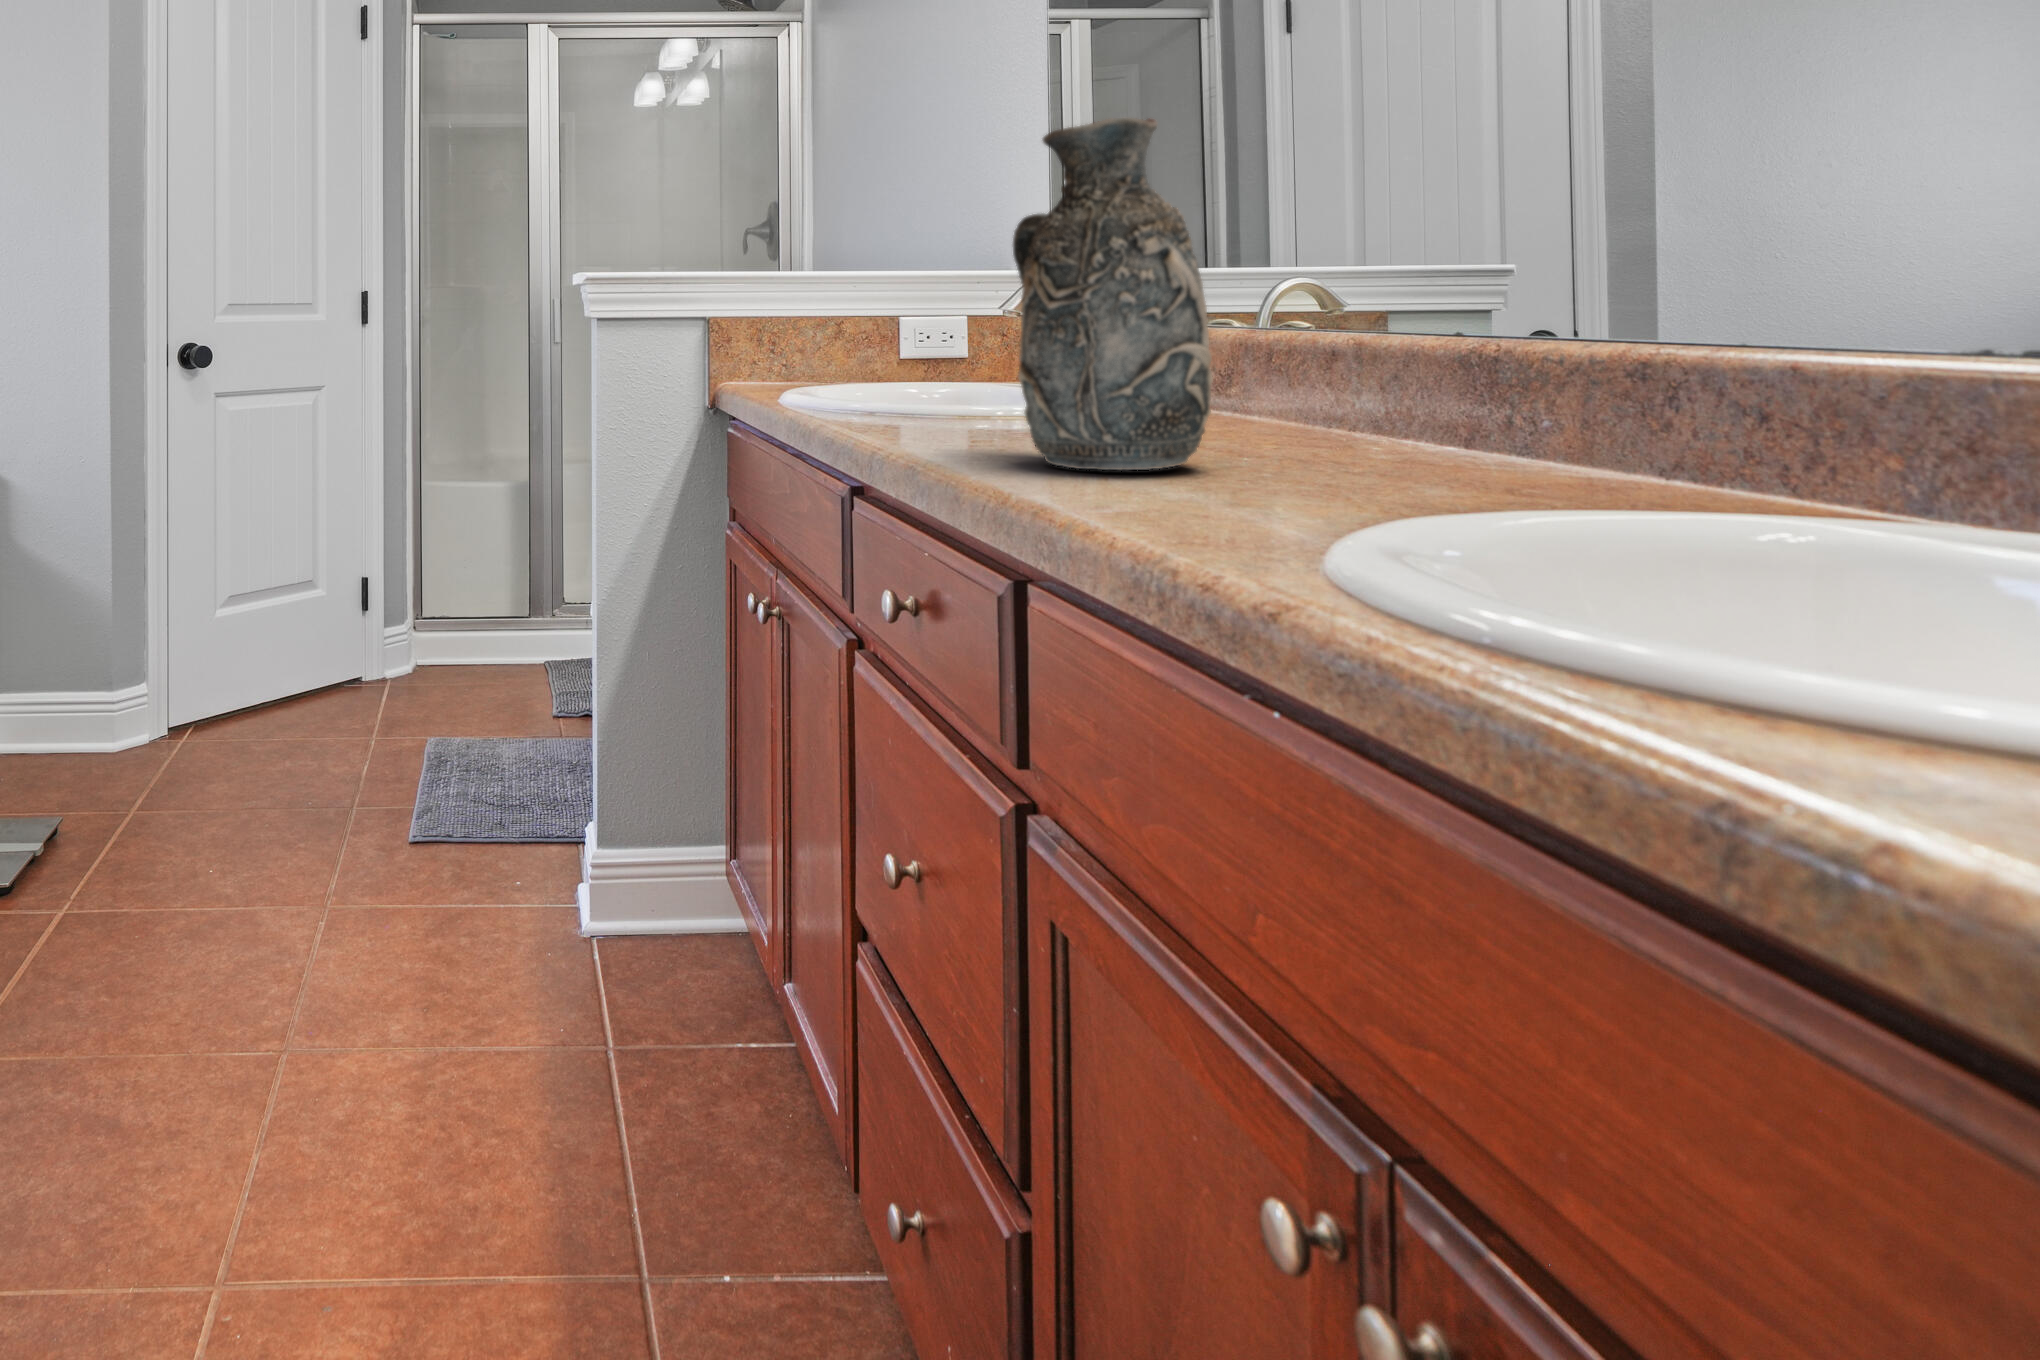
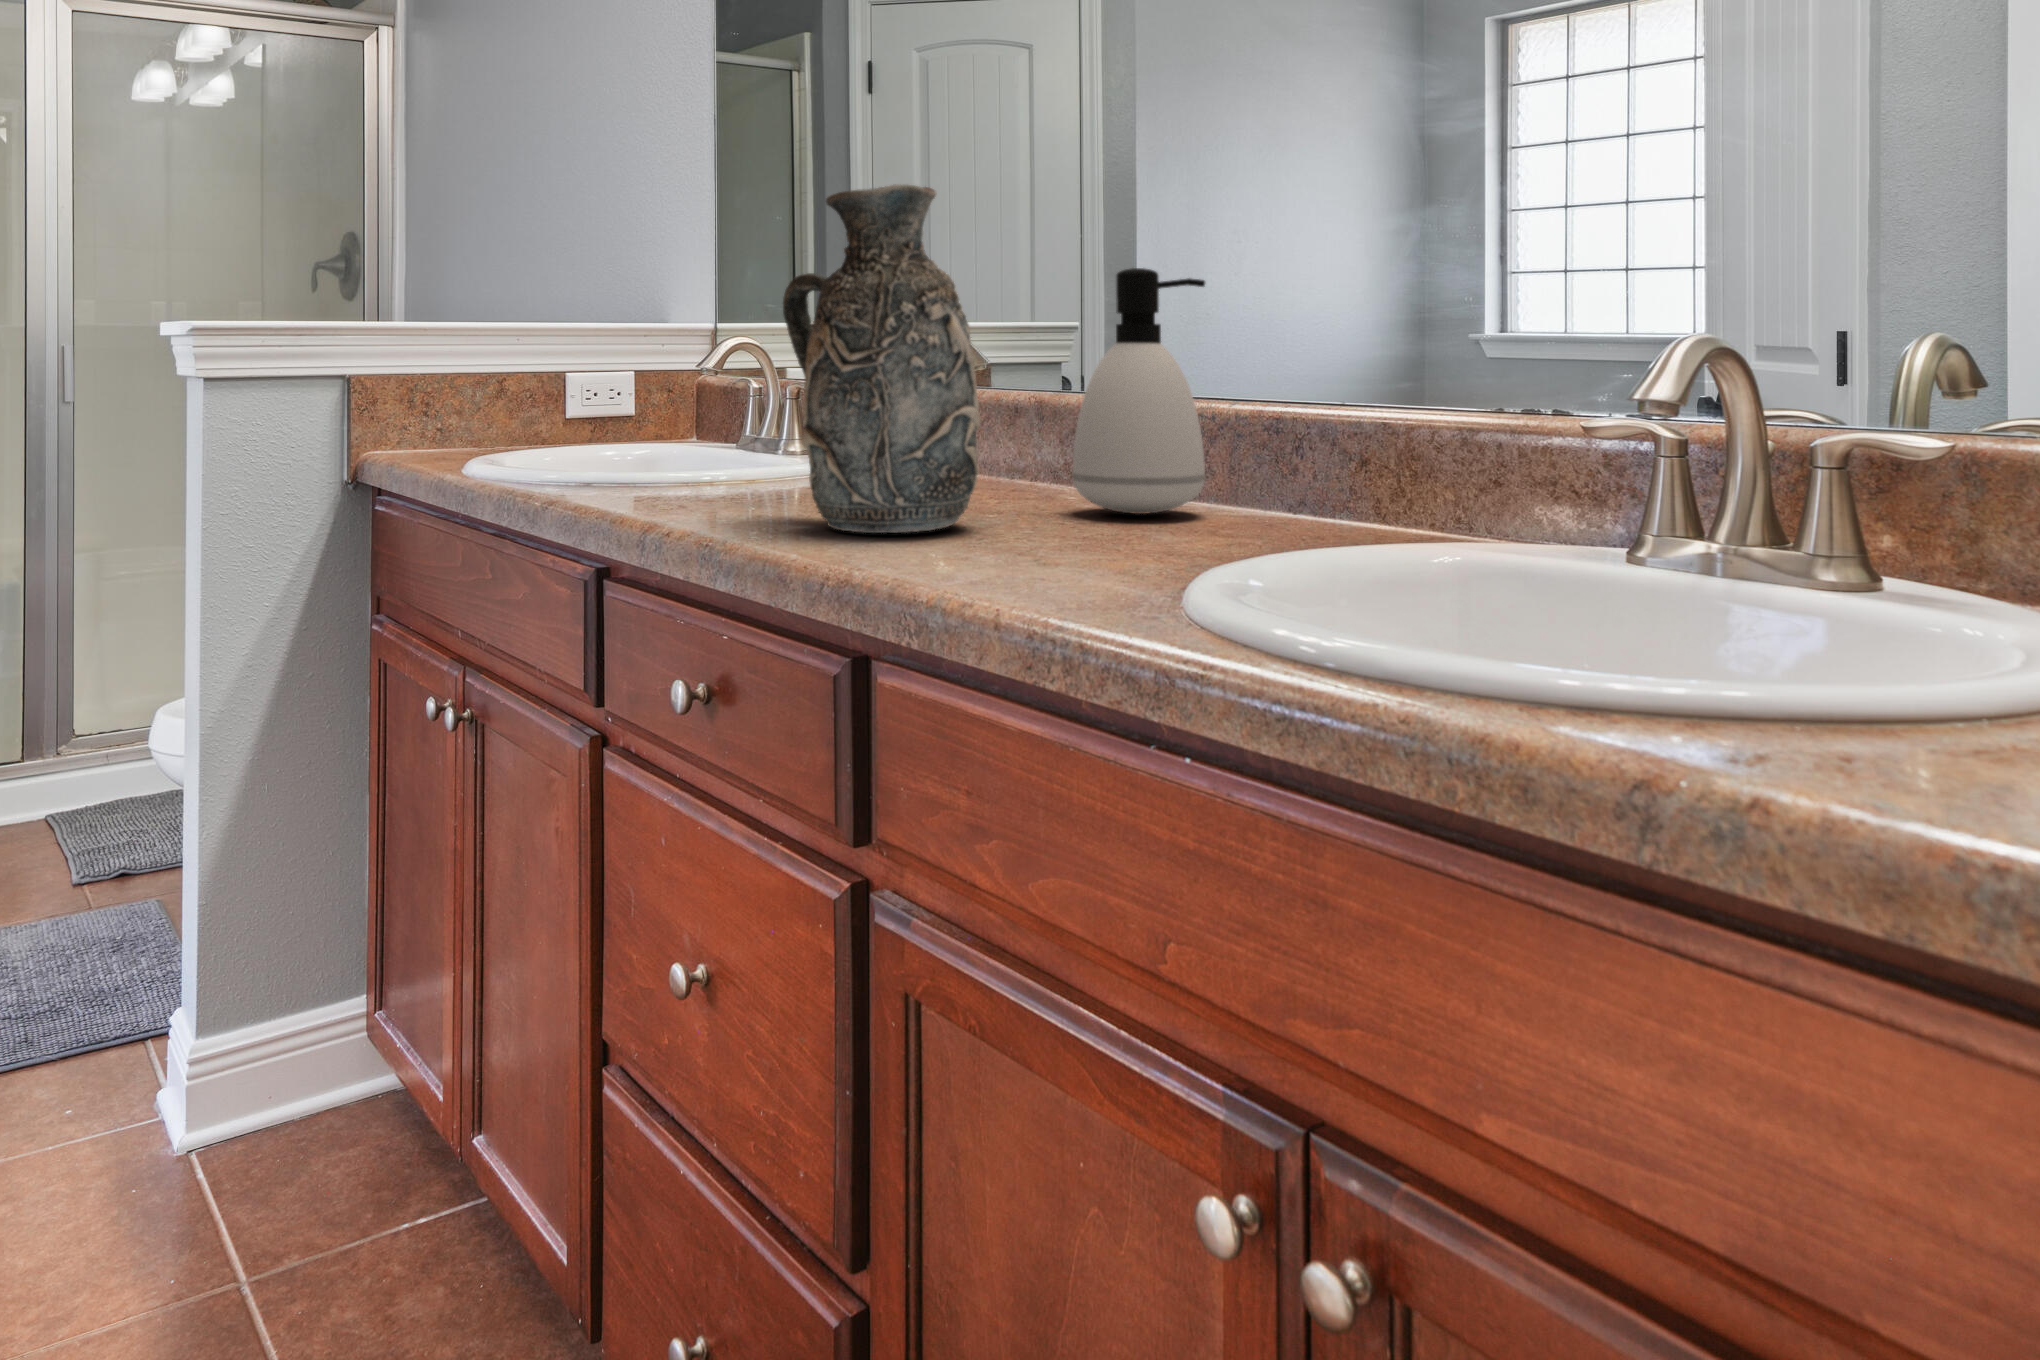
soap dispenser: none [1347,190,1531,466] -> present [1072,268,1205,514]

